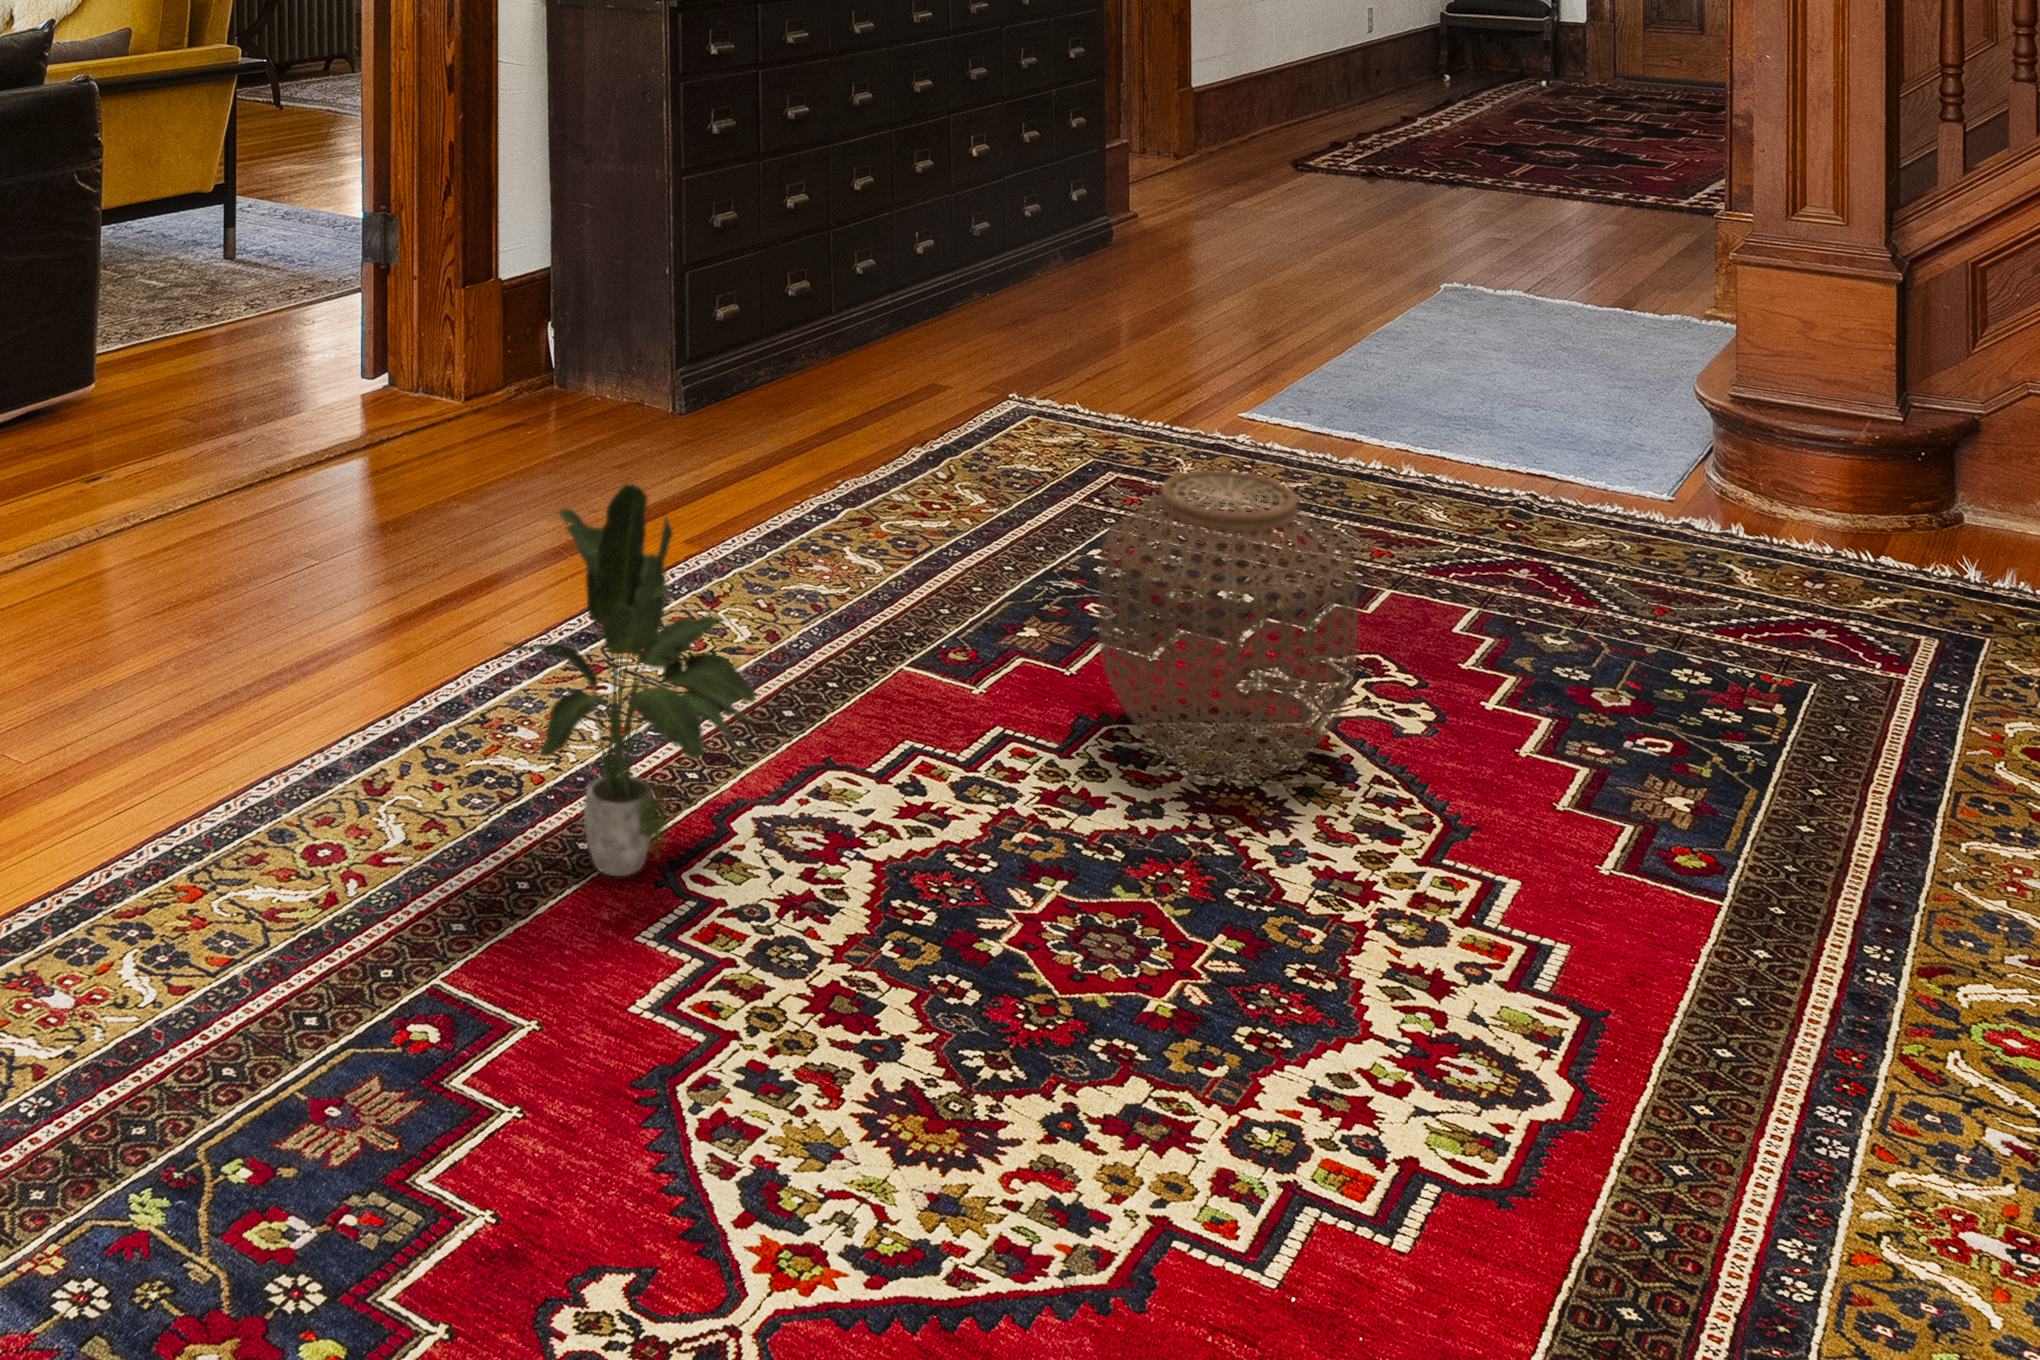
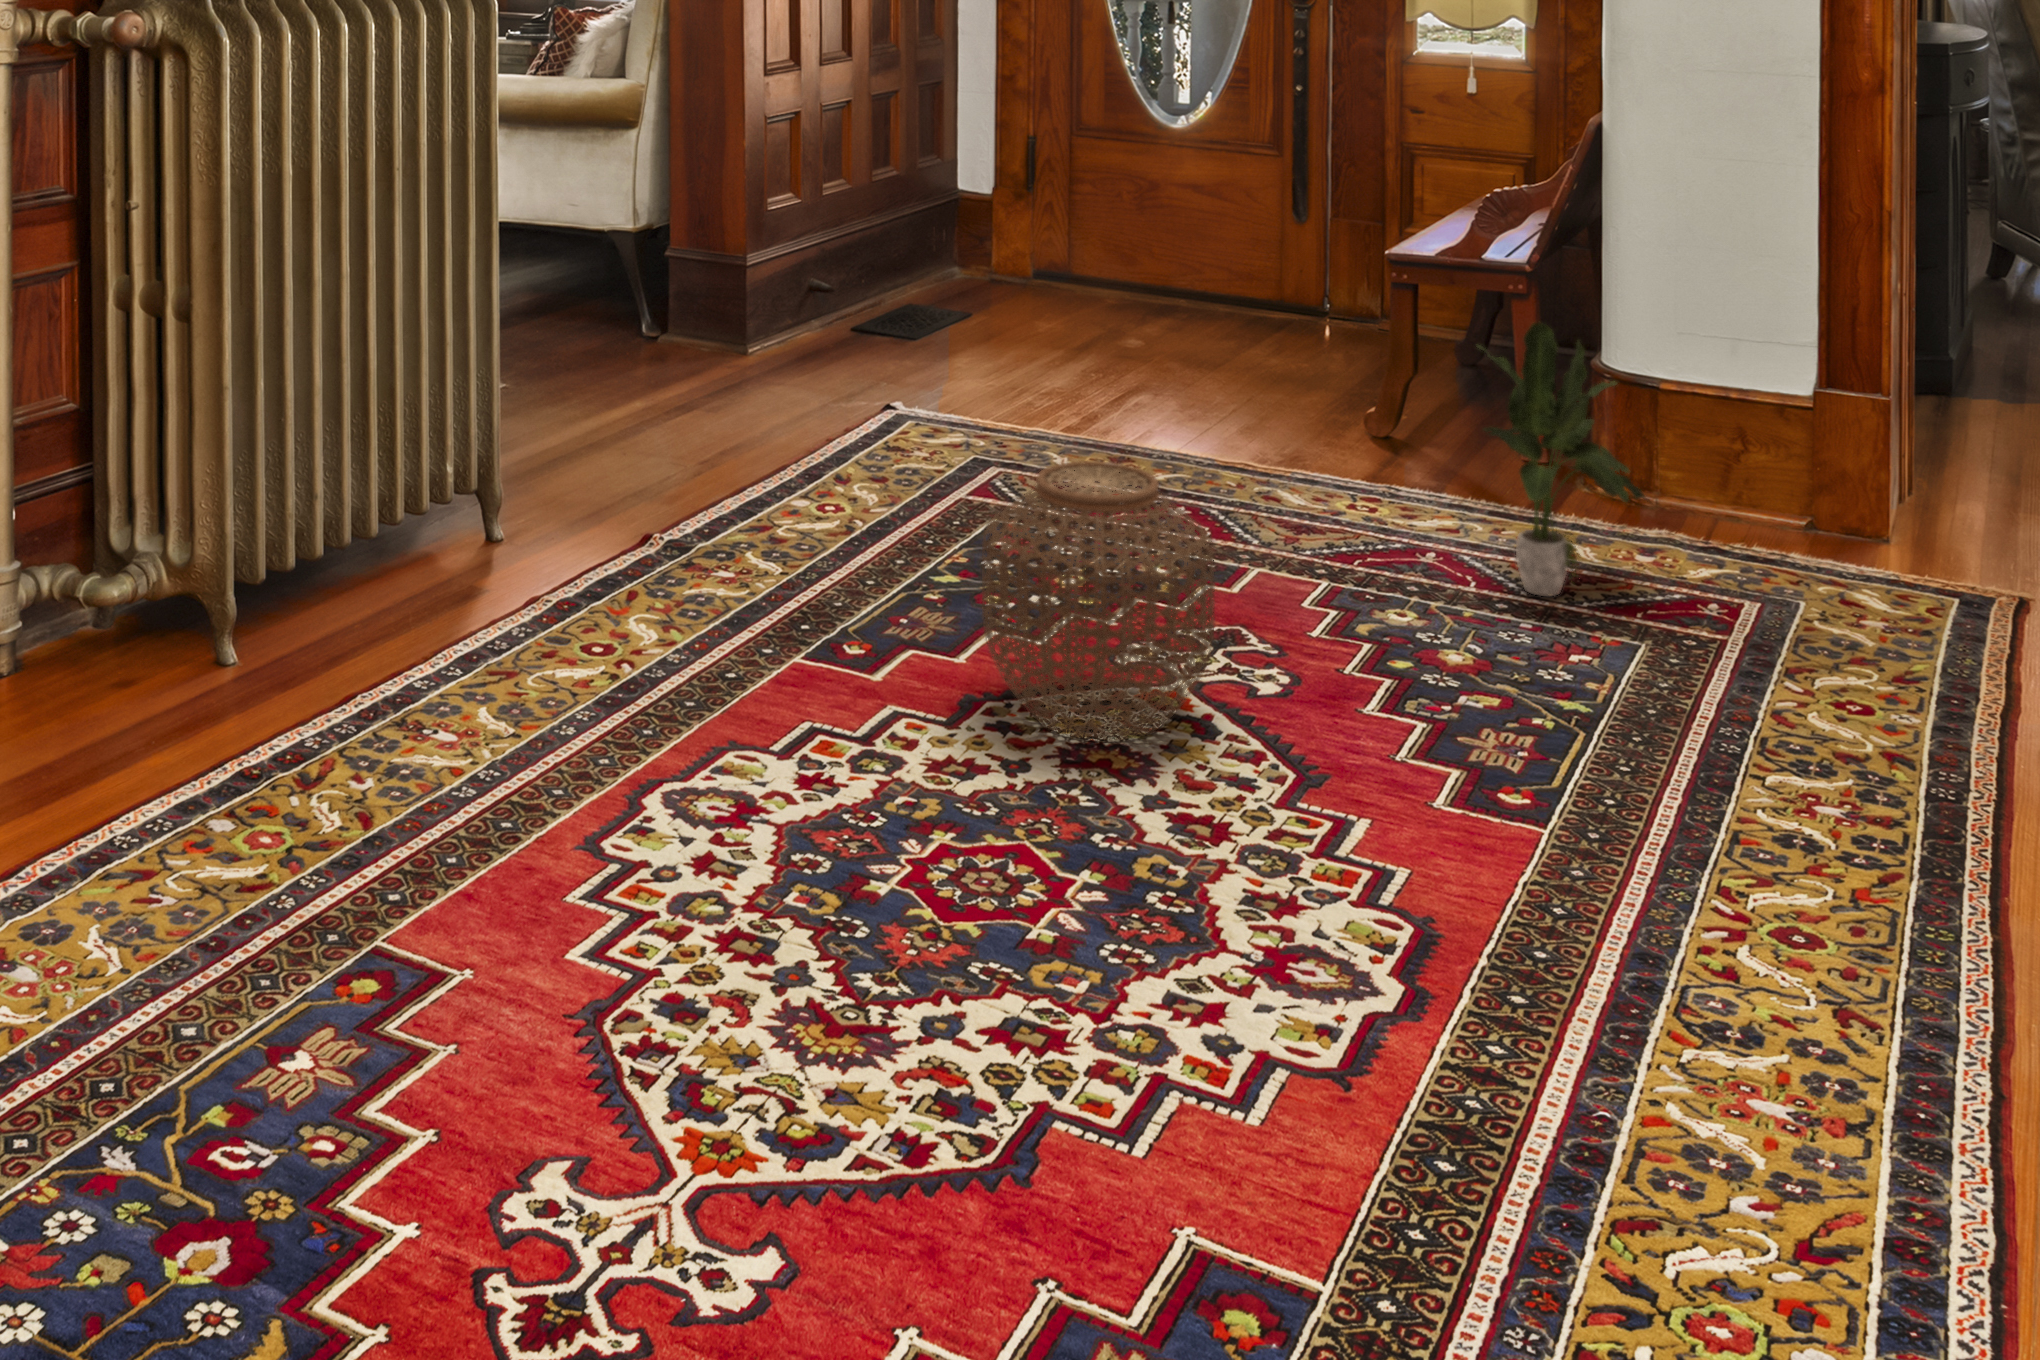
potted plant: present [506,484,756,876] -> present [1478,323,1645,596]

